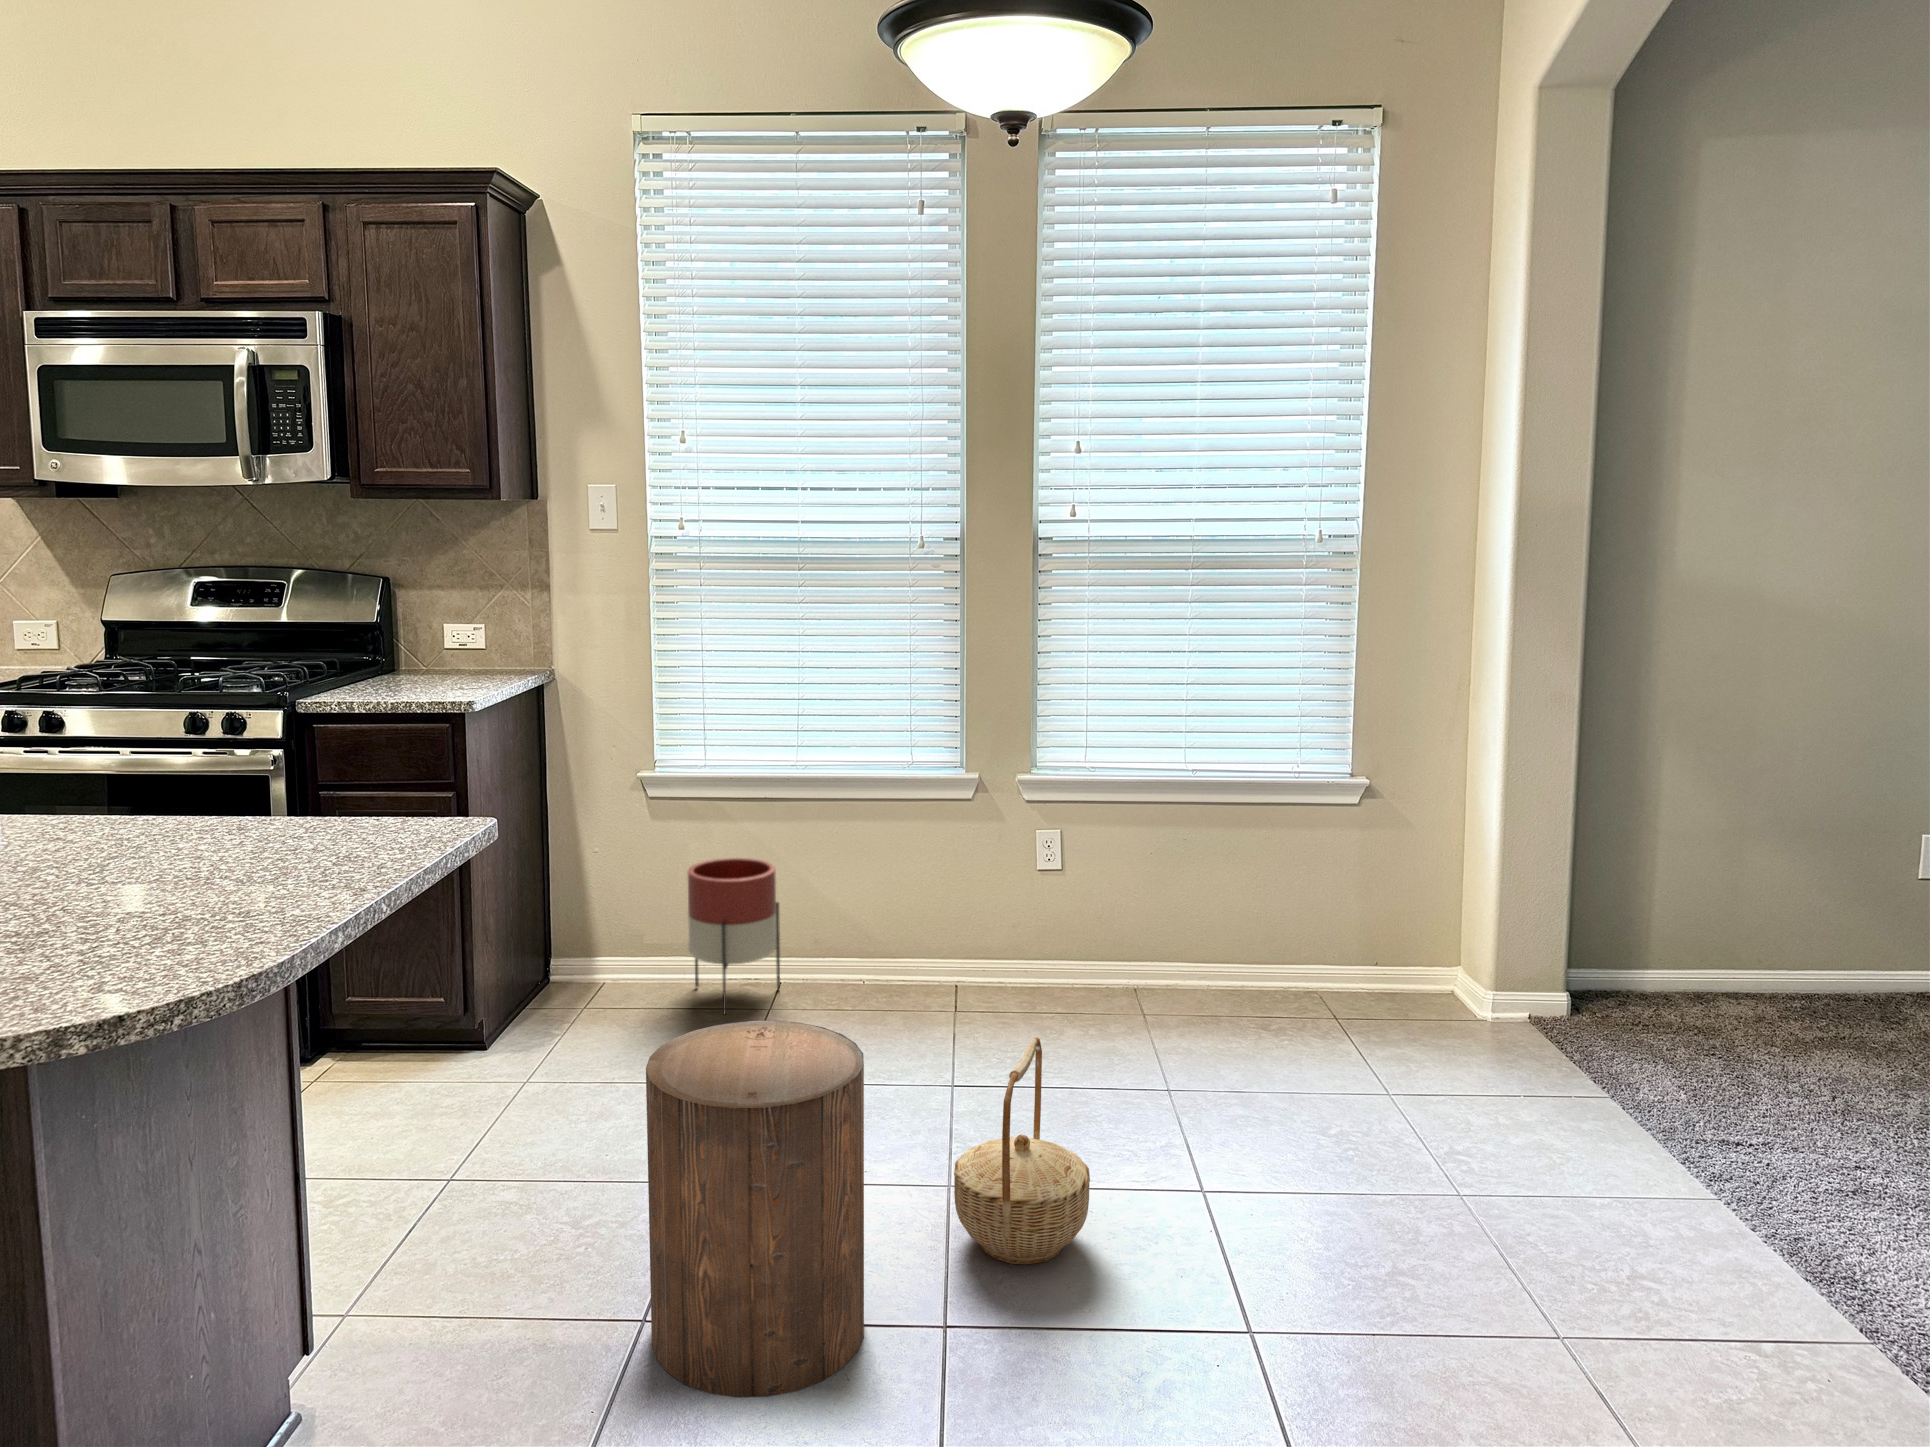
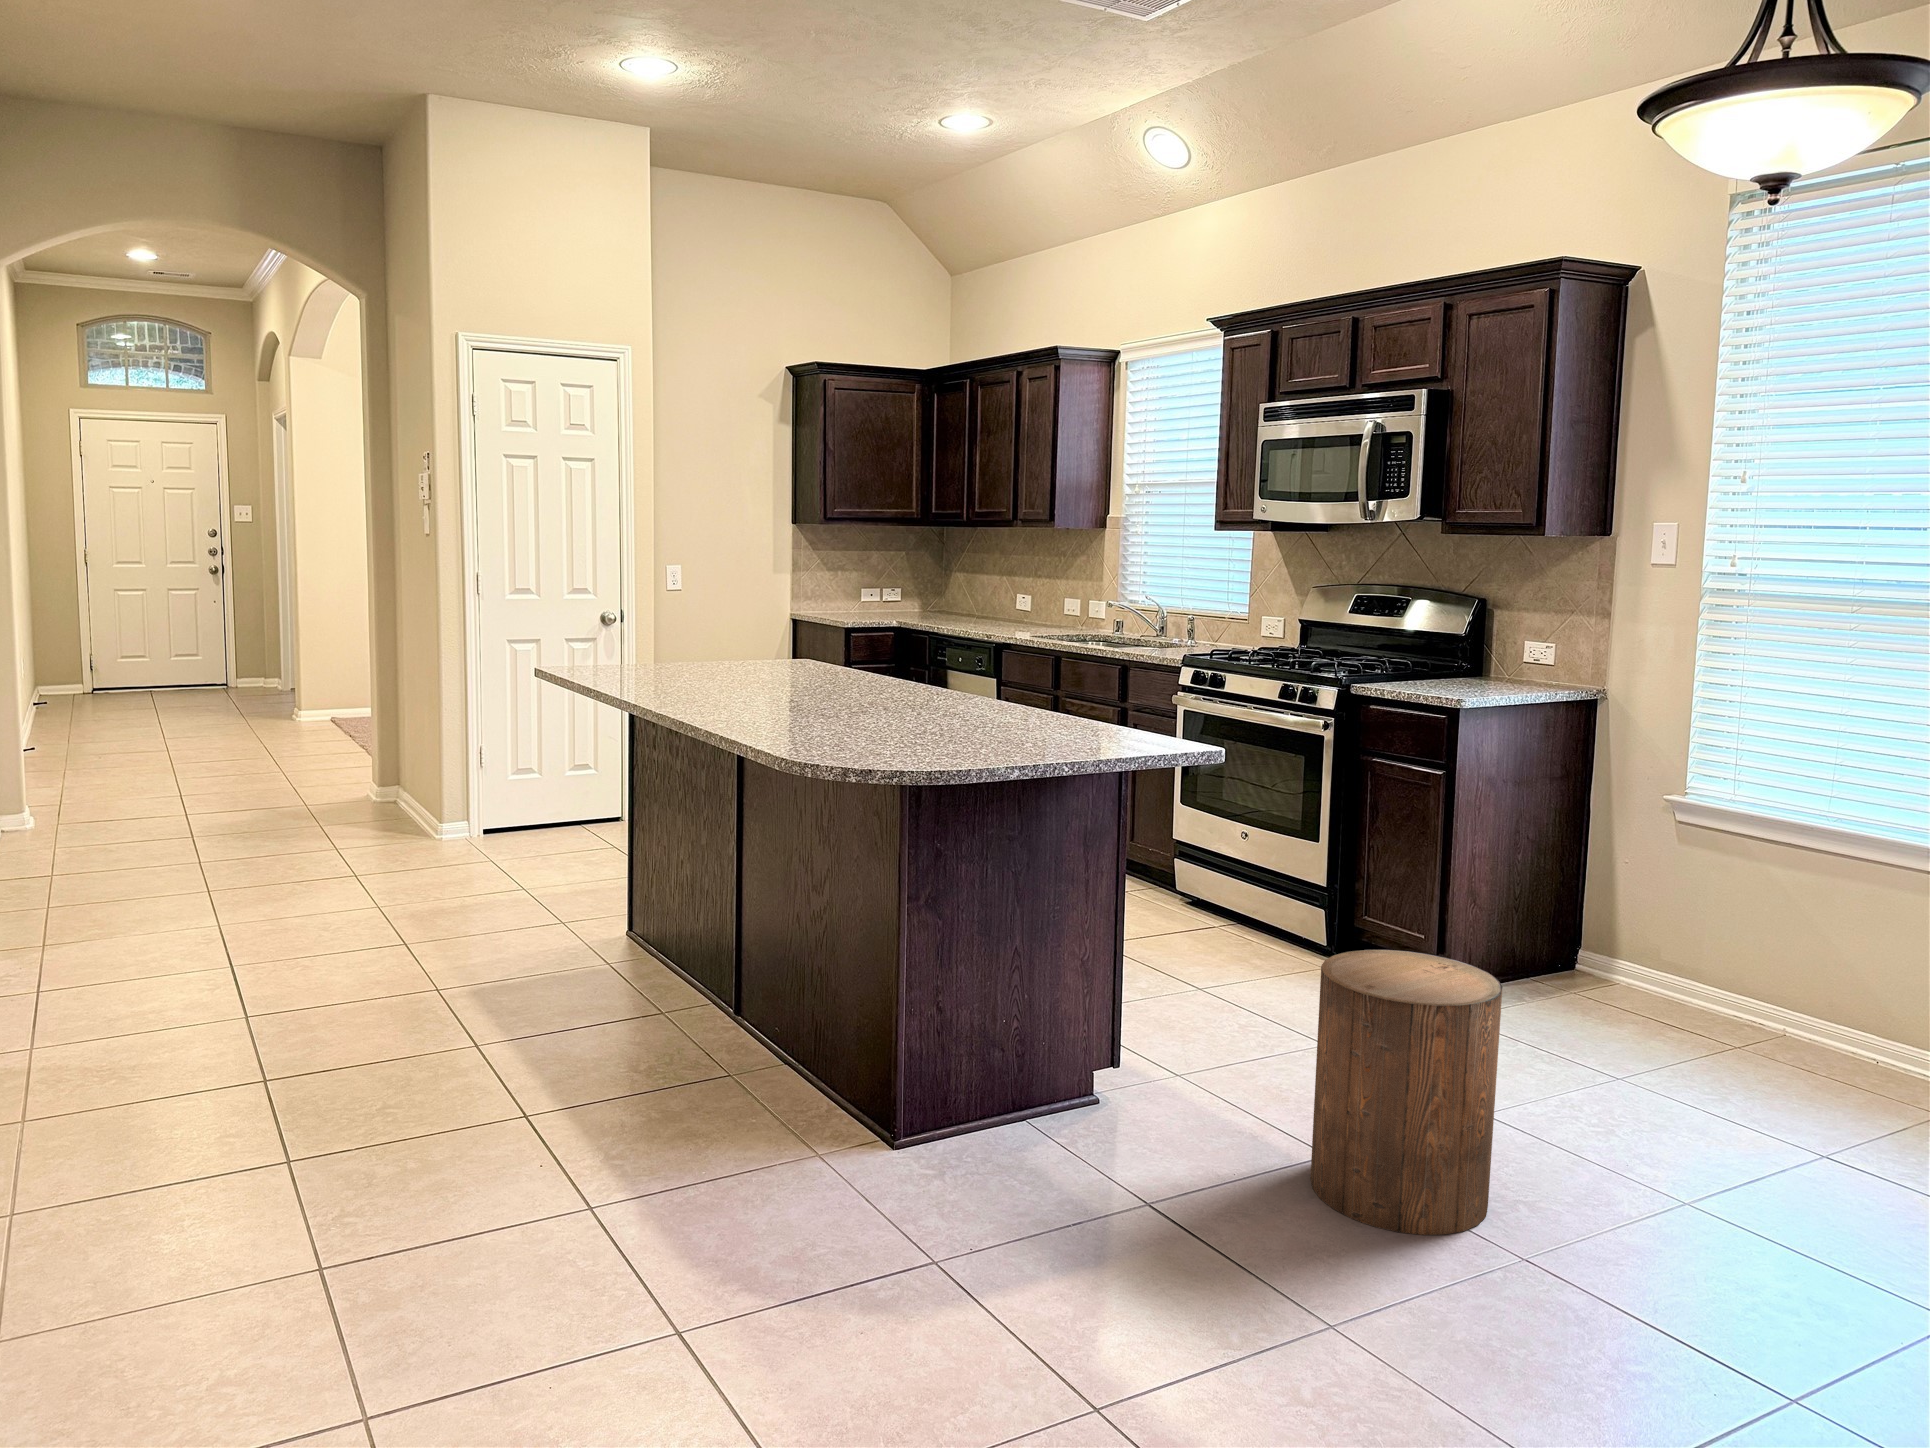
planter: present [688,858,780,1014] -> none [1669,893,1779,1042]
basket: present [954,1037,1090,1264] -> none [1622,1077,1774,1282]

